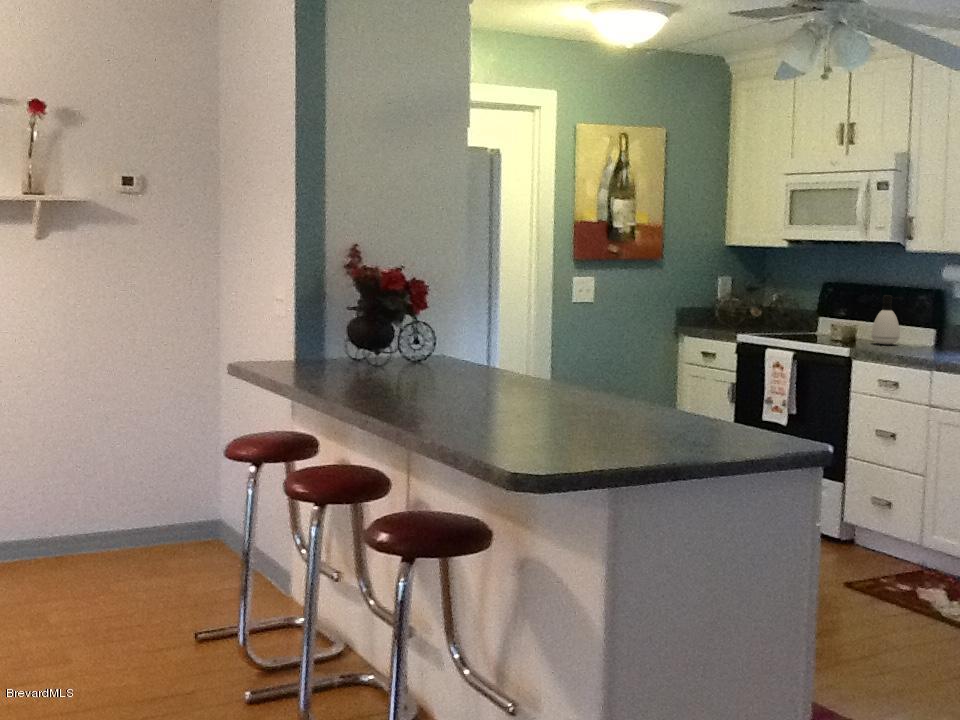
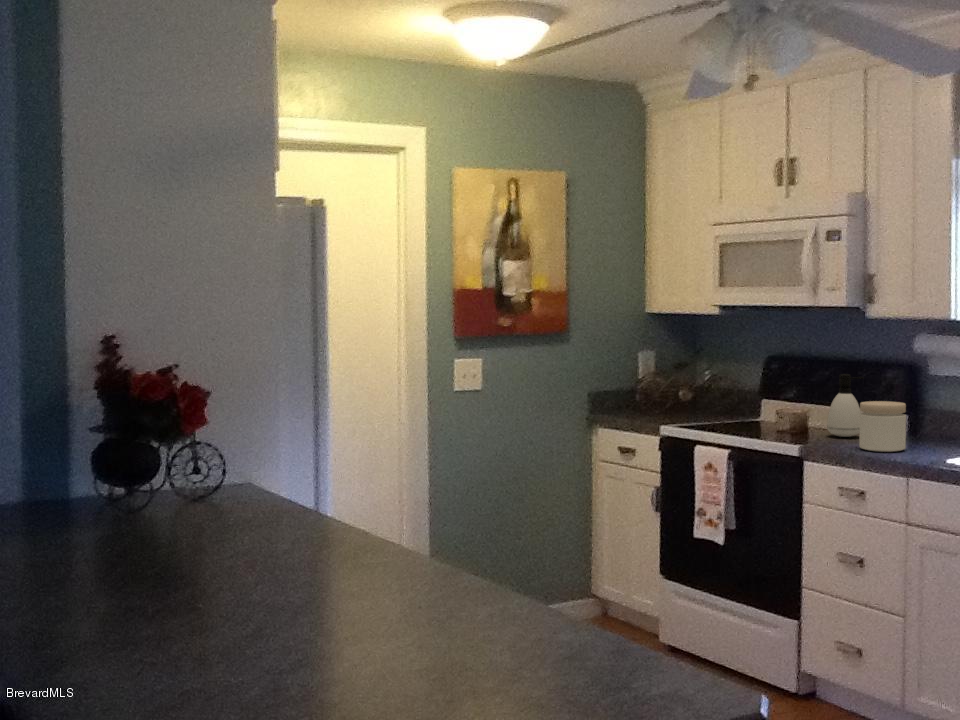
jar: none [897,316,935,354] -> present [859,401,906,452]

